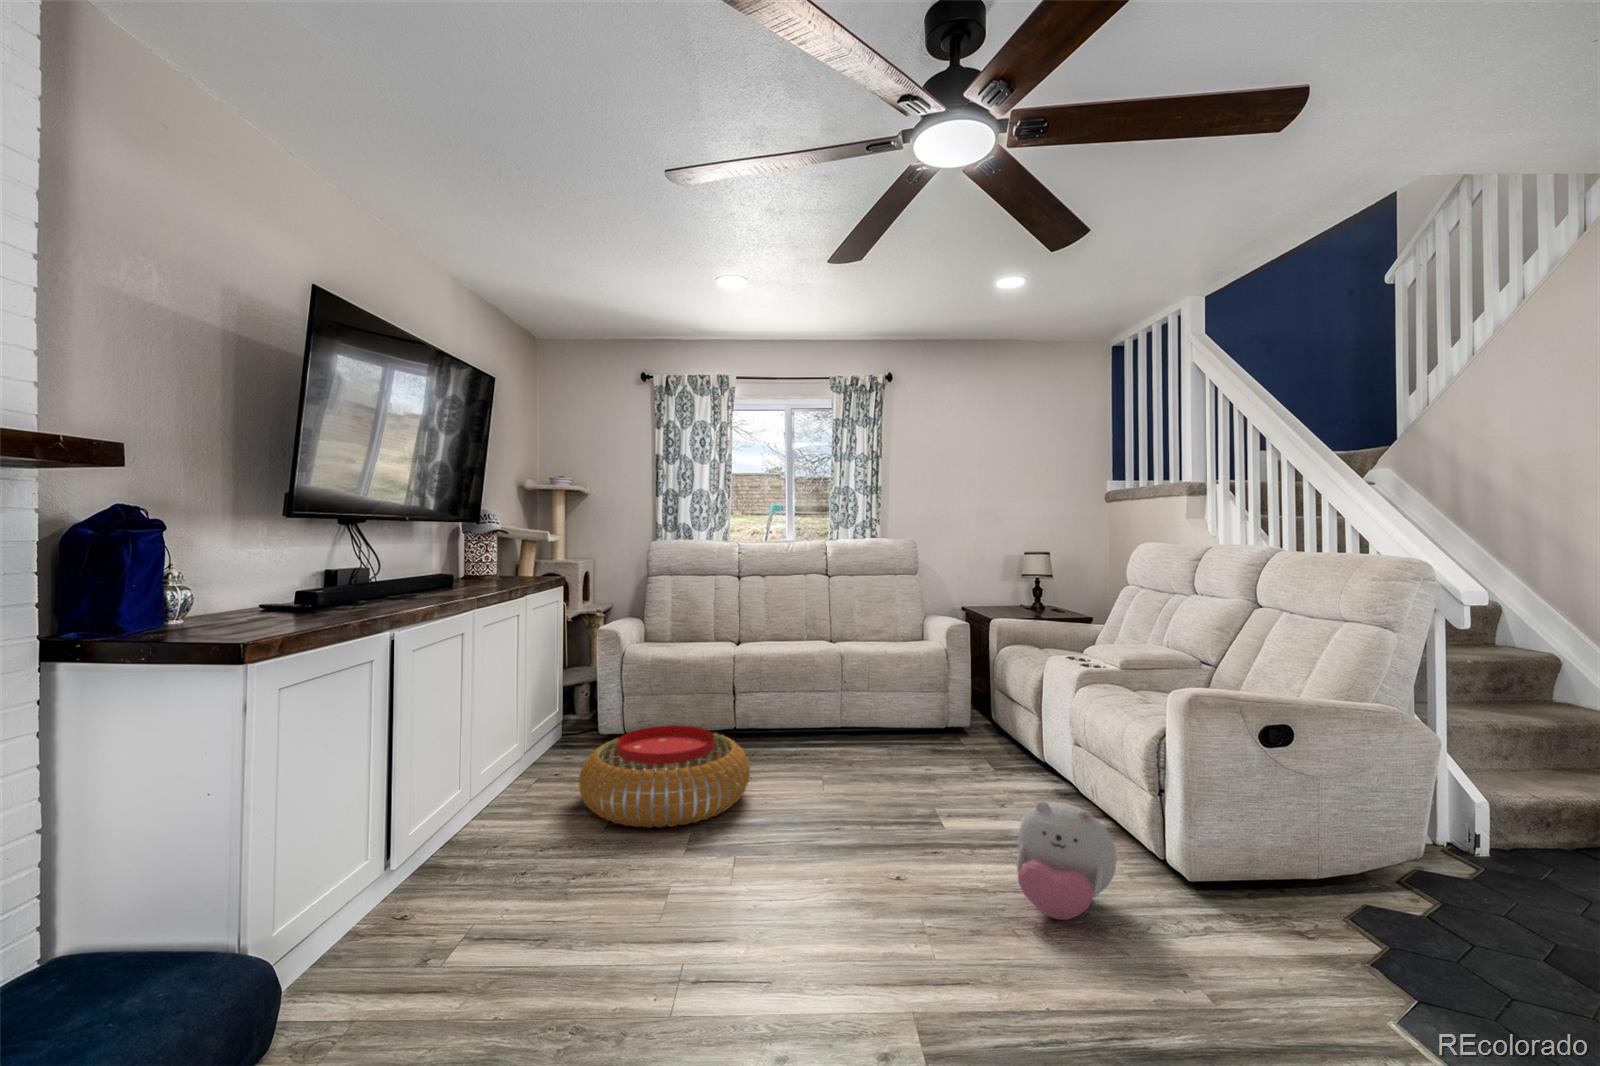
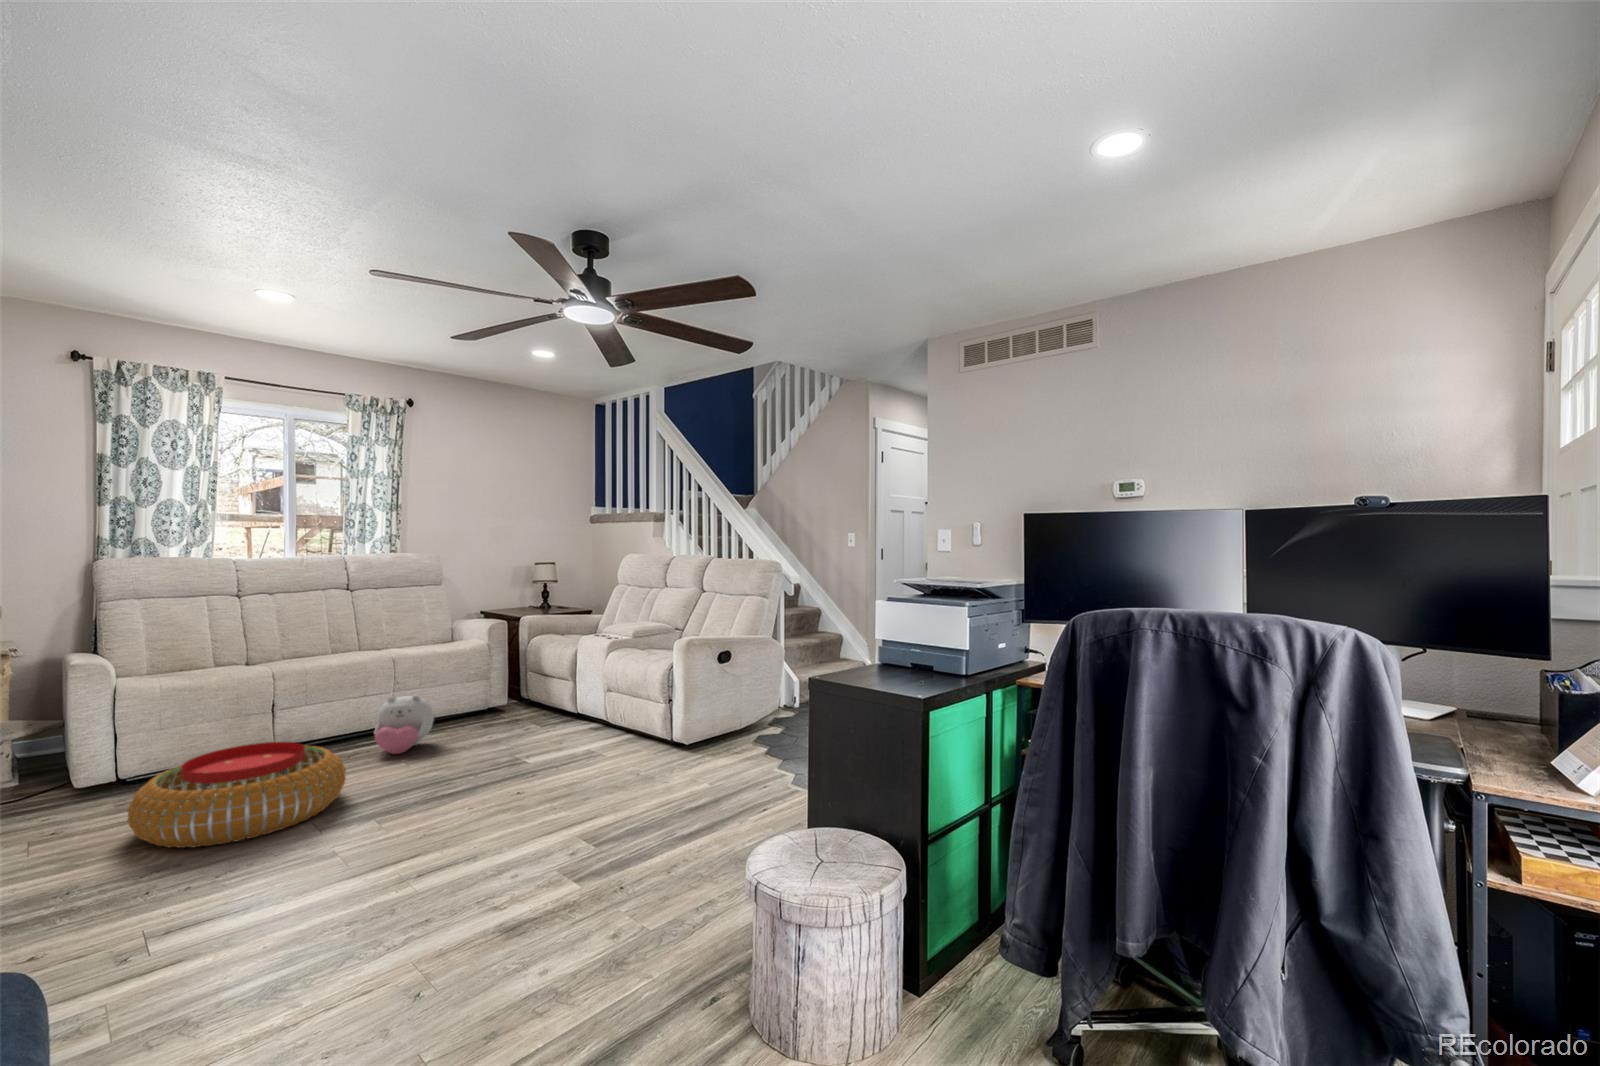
plush toy: present [1016,801,1117,920] -> present [374,695,434,754]

